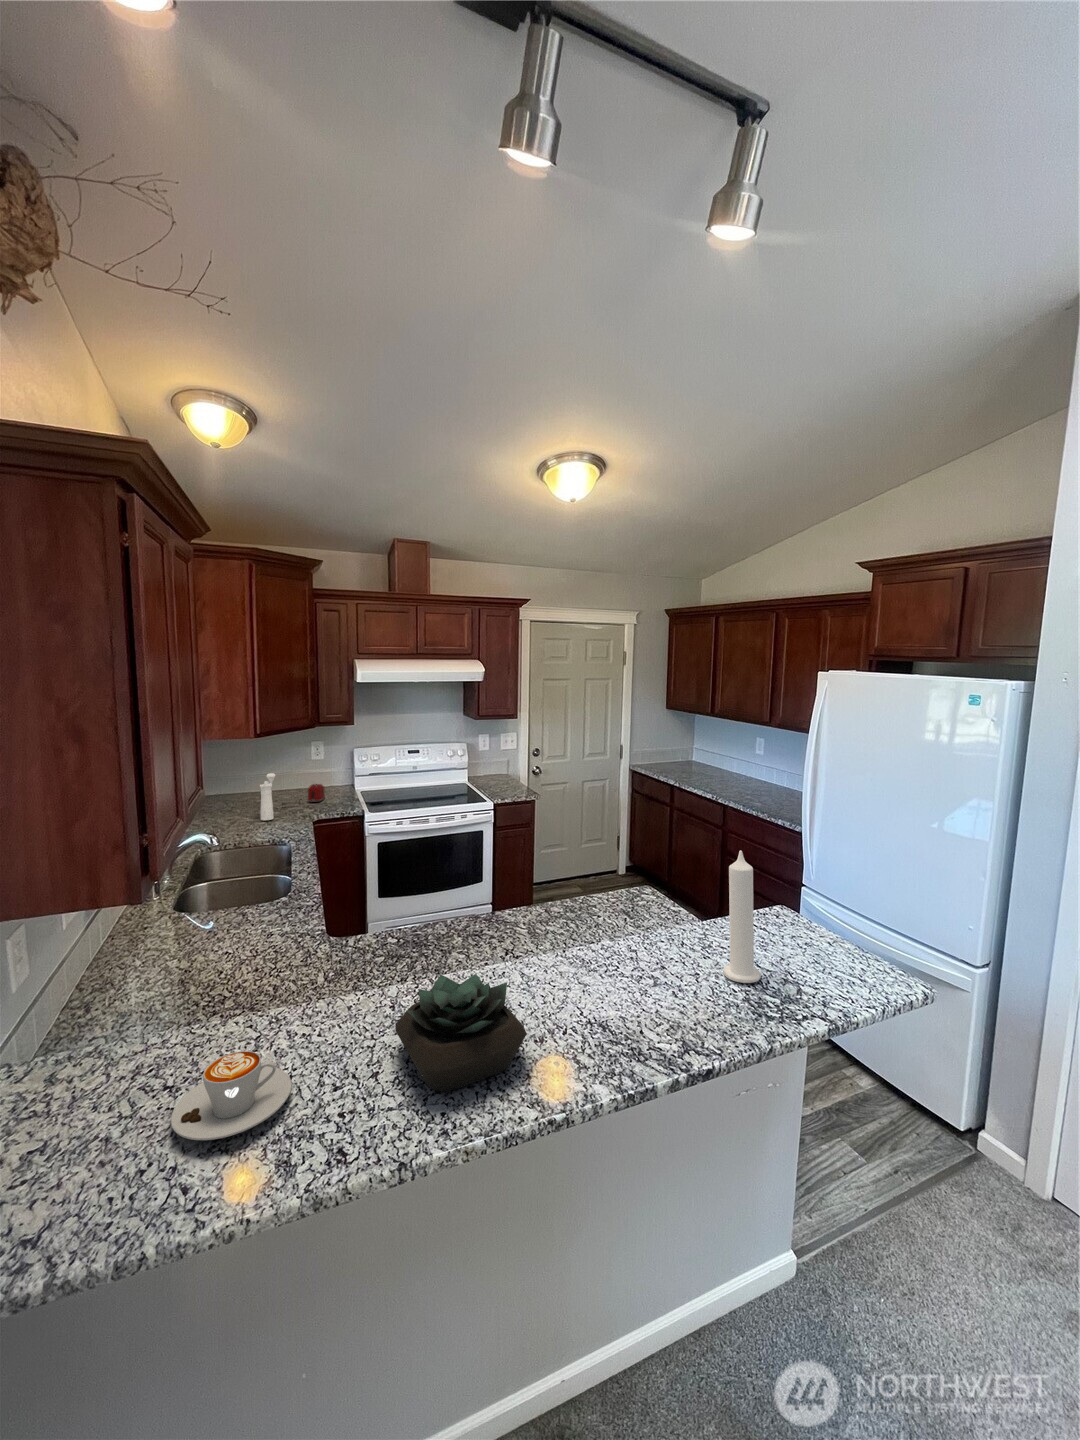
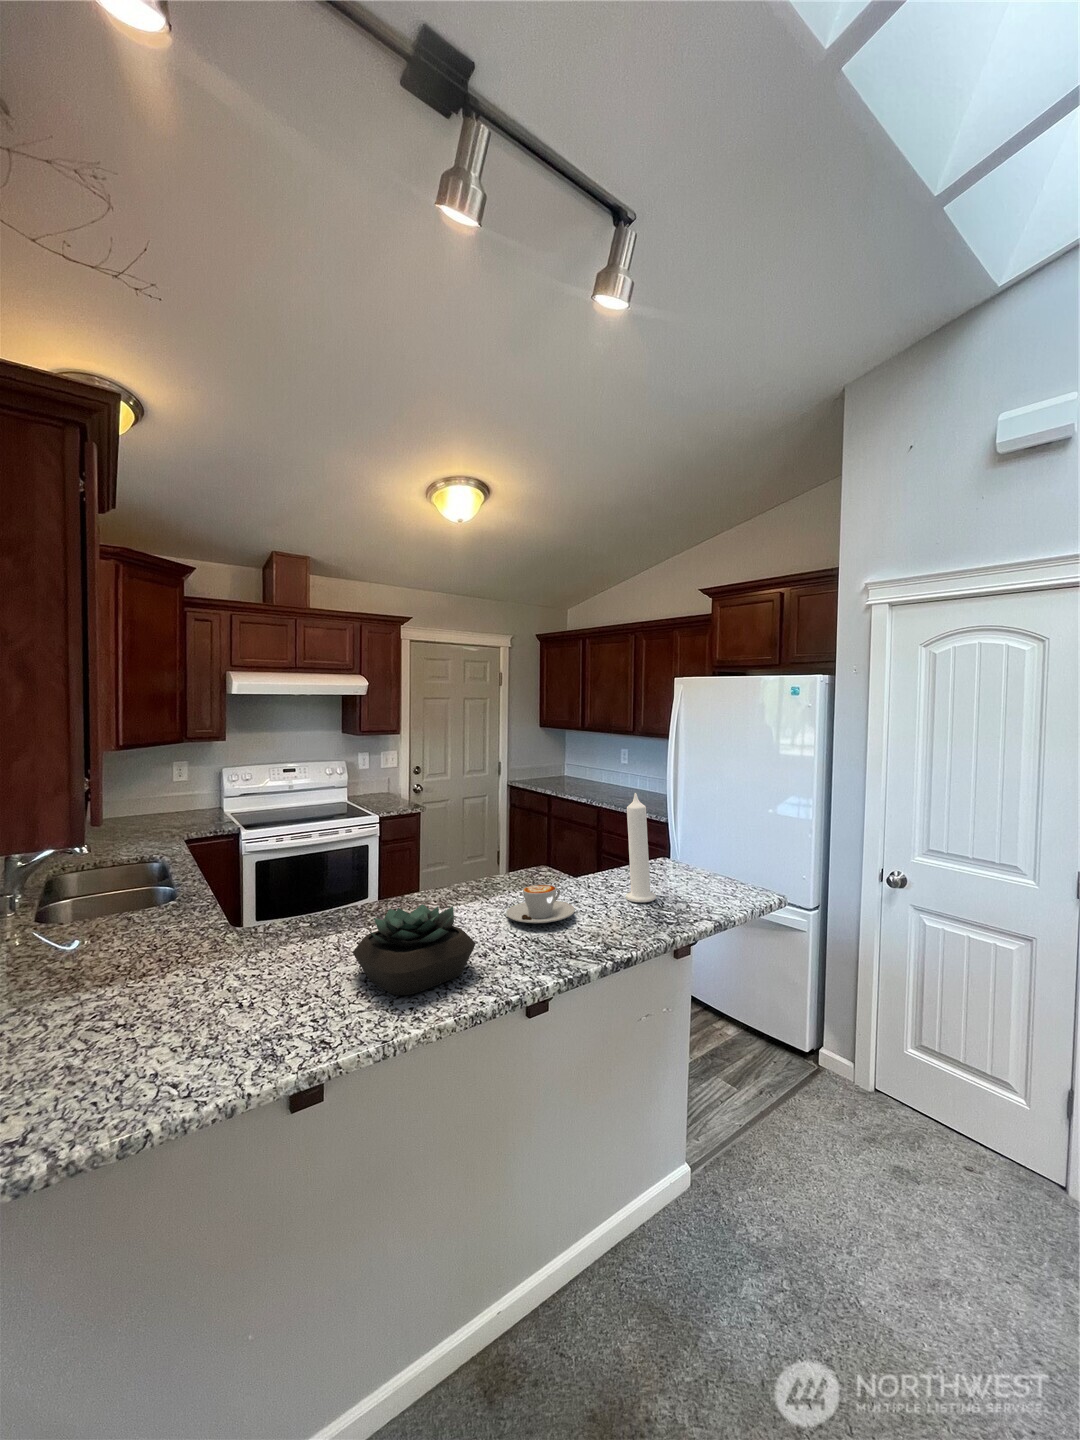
pepper mill: present [260,773,276,820] -> none [120,793,138,844]
toaster: present [282,784,325,805] -> none [141,805,193,830]
coffee cup: present [171,1051,291,1140] -> present [506,885,575,923]

